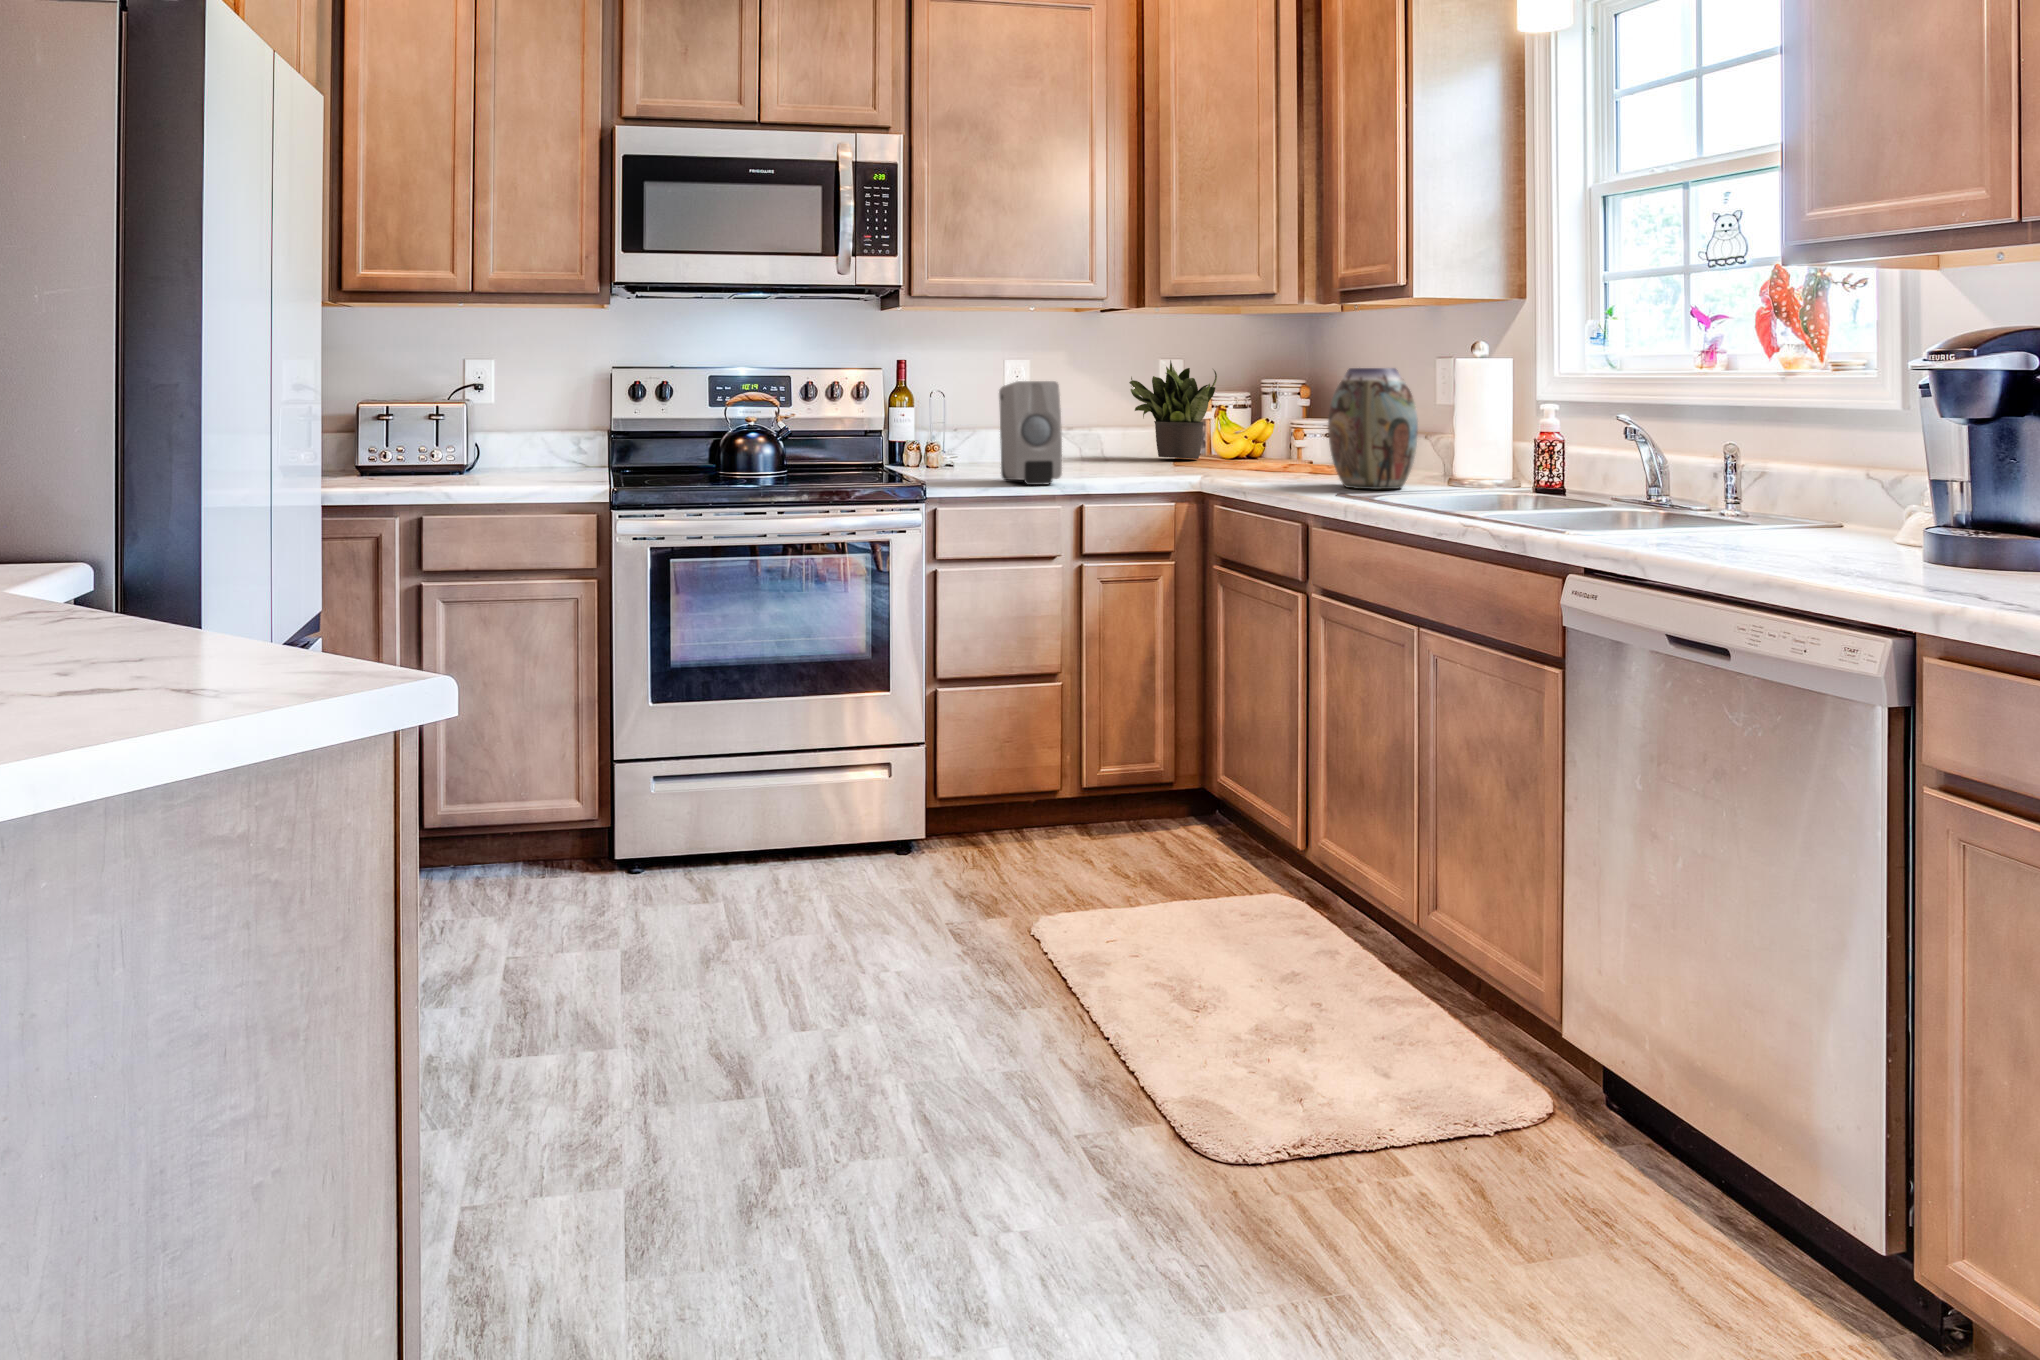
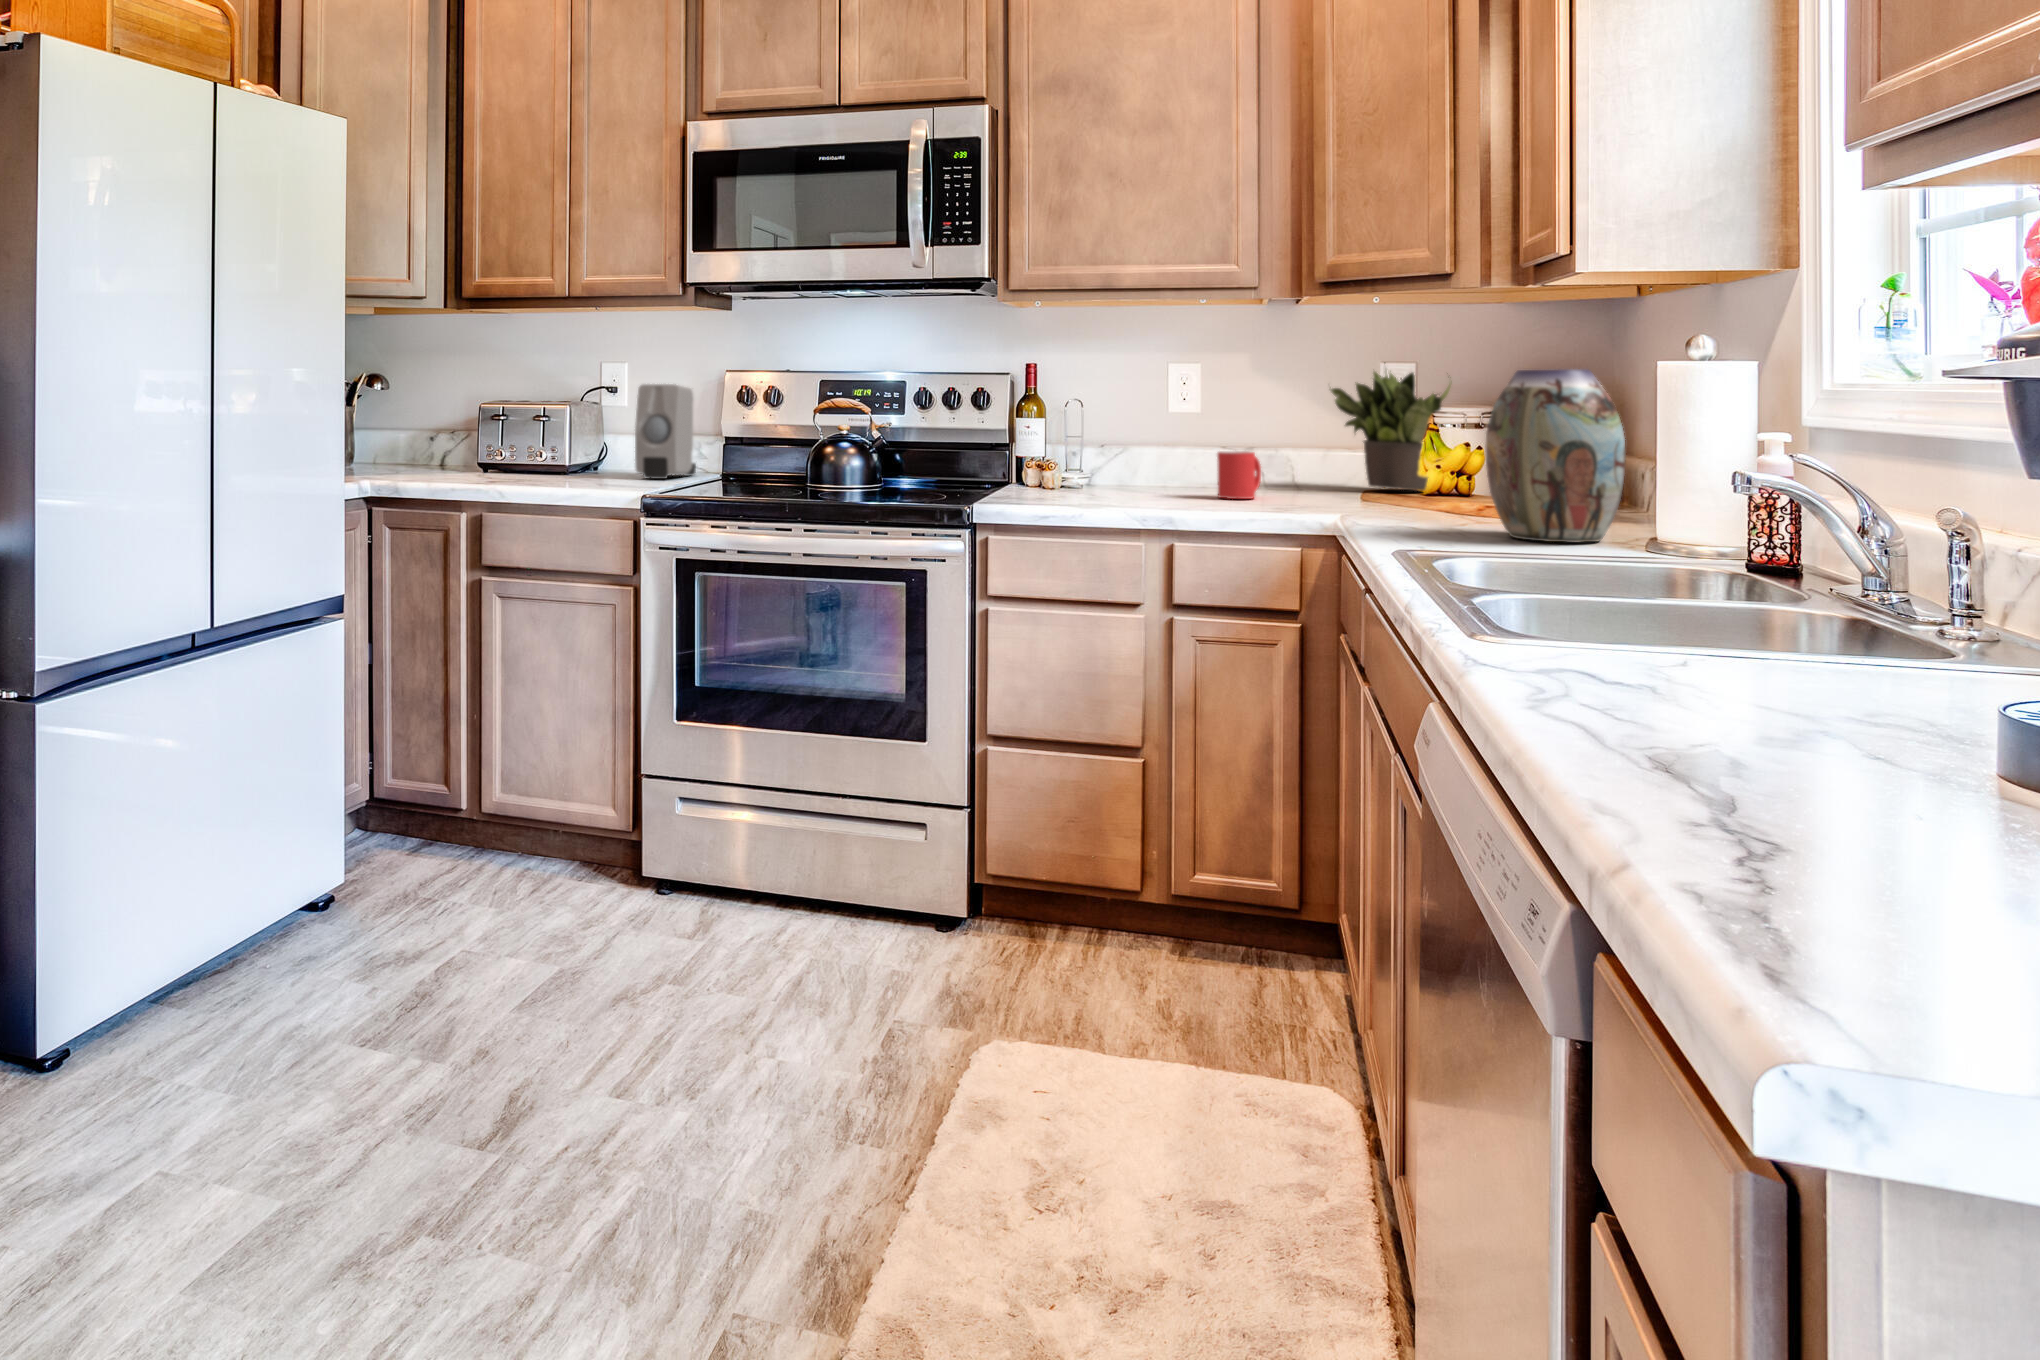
soap dispenser: present [999,381,1062,485] -> present [635,384,696,479]
mug: none [1078,432,1106,470] -> present [1217,451,1261,499]

